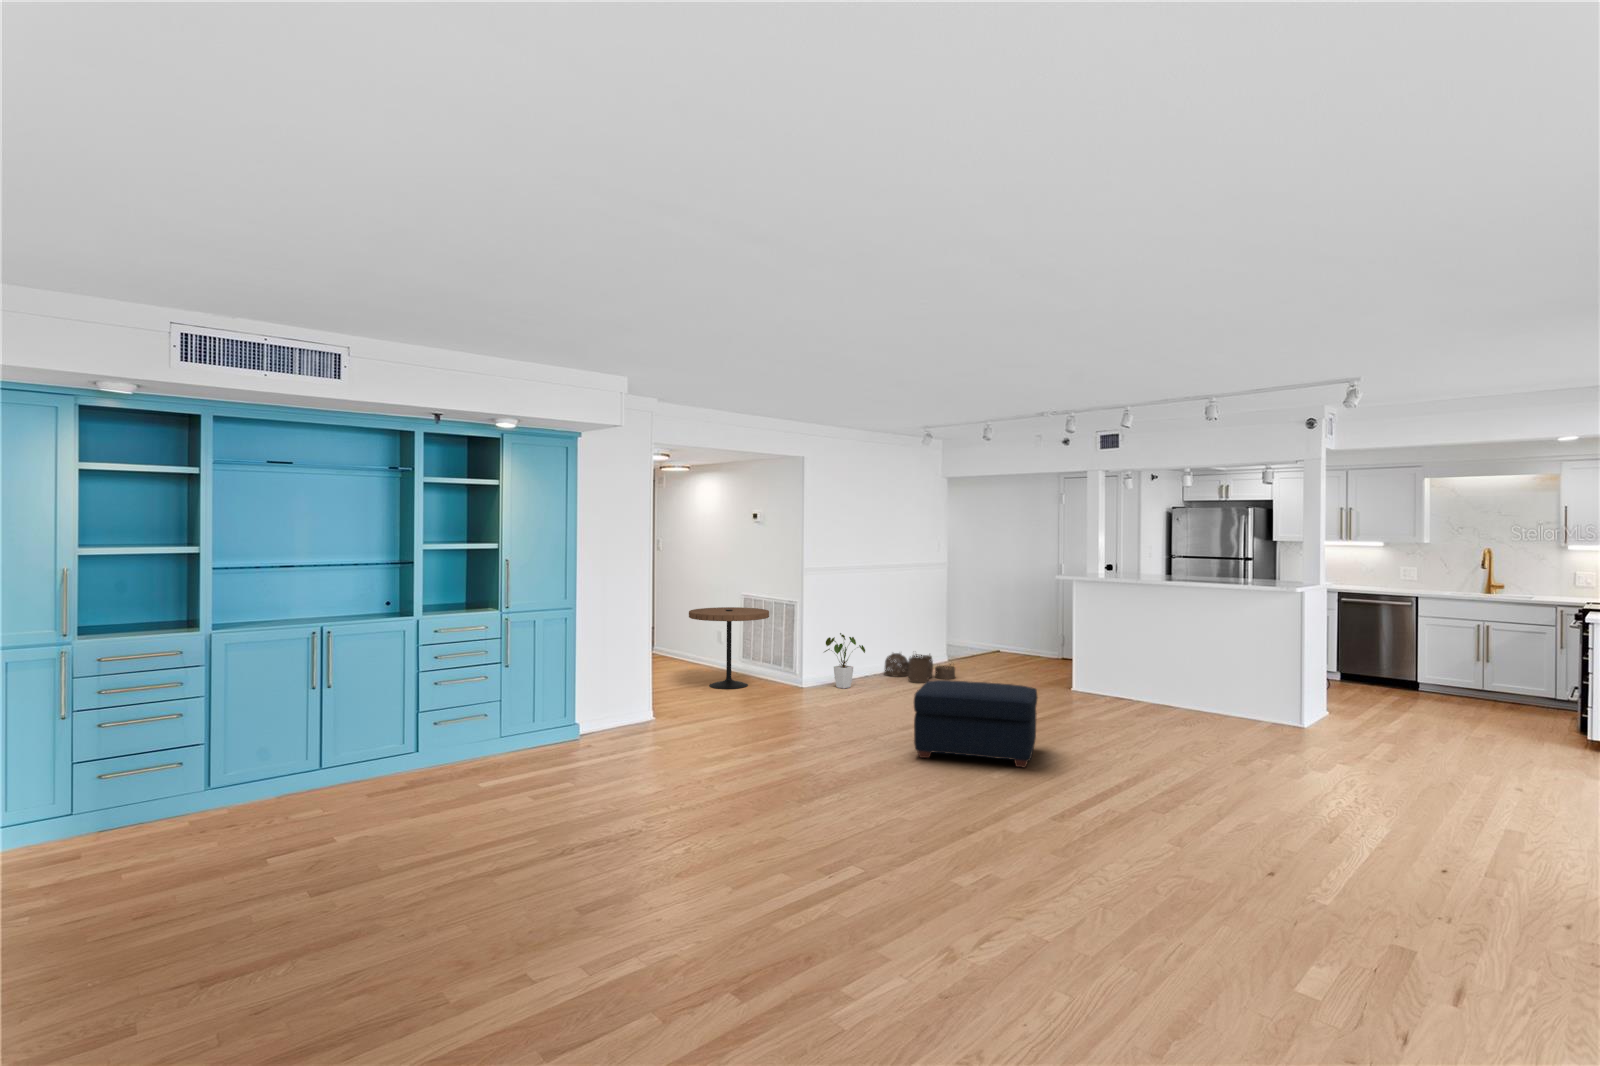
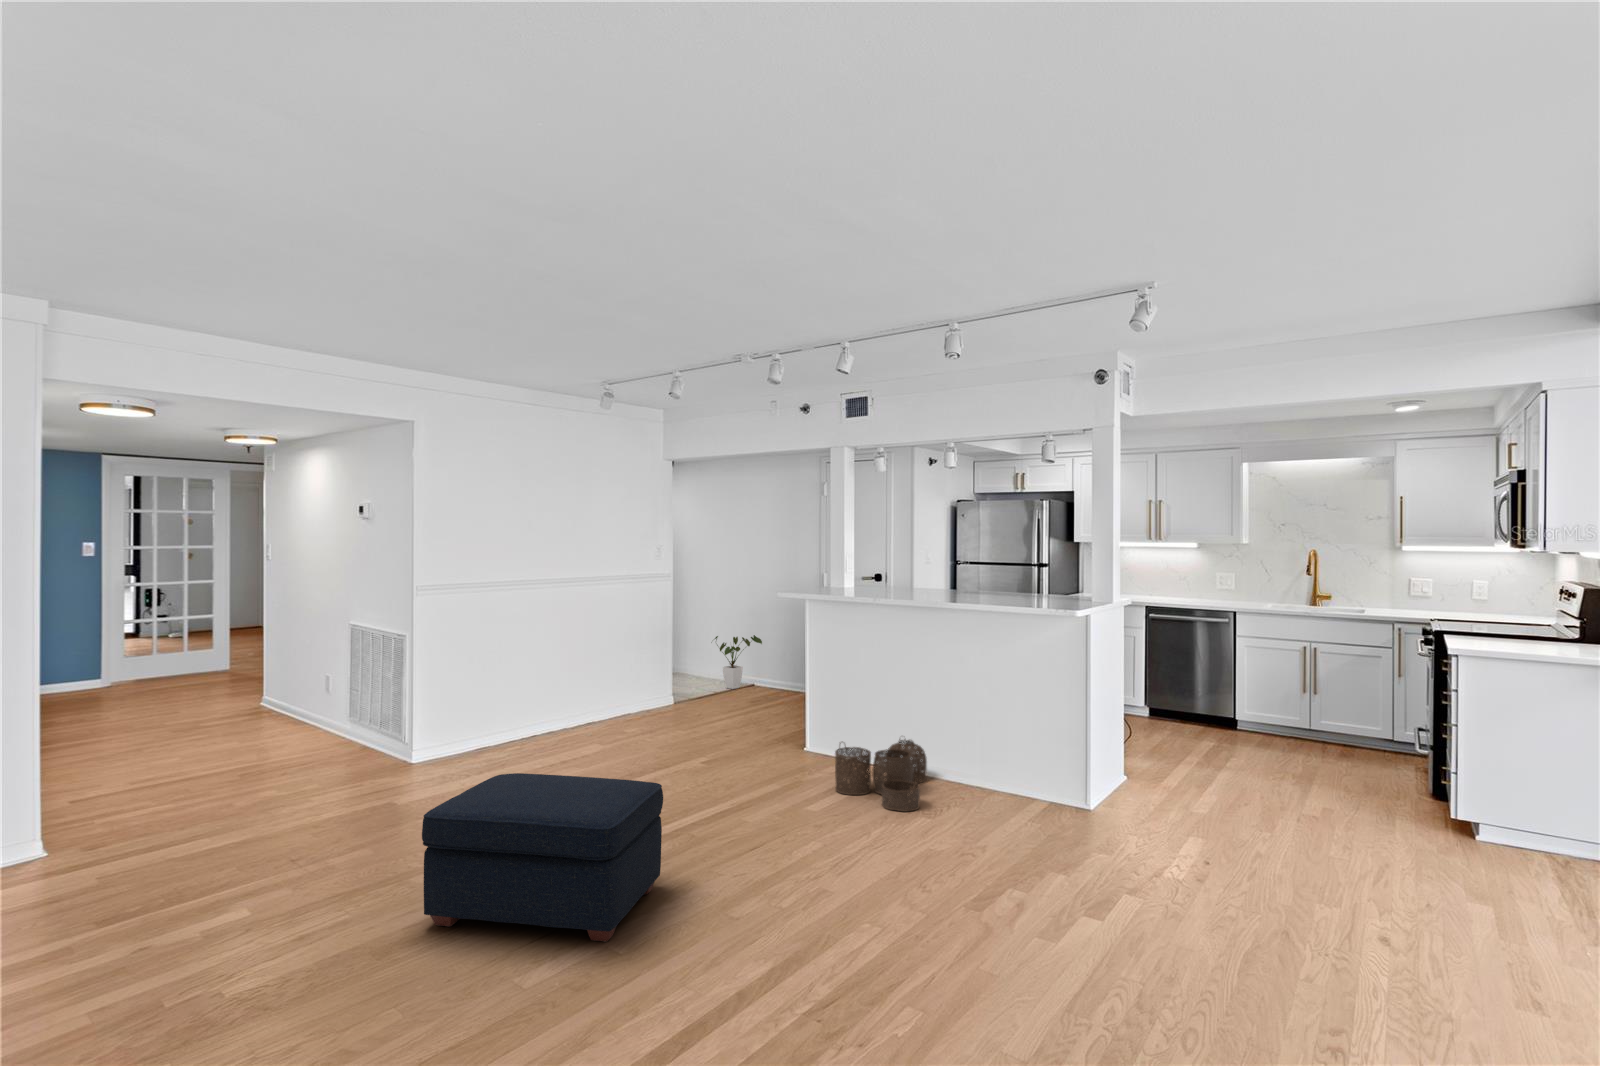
side table: present [689,607,769,689] -> none [233,642,373,768]
house plant: present [824,633,865,689] -> present [715,635,762,689]
woven basket: present [884,653,955,683] -> present [835,739,927,811]

